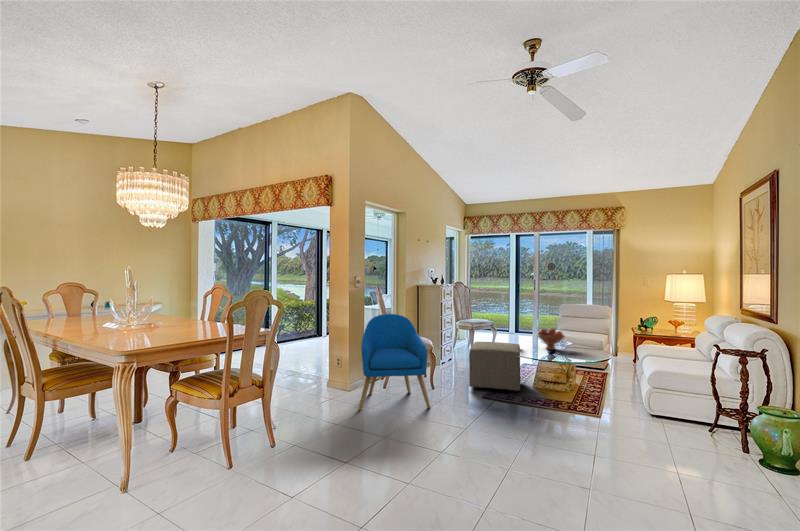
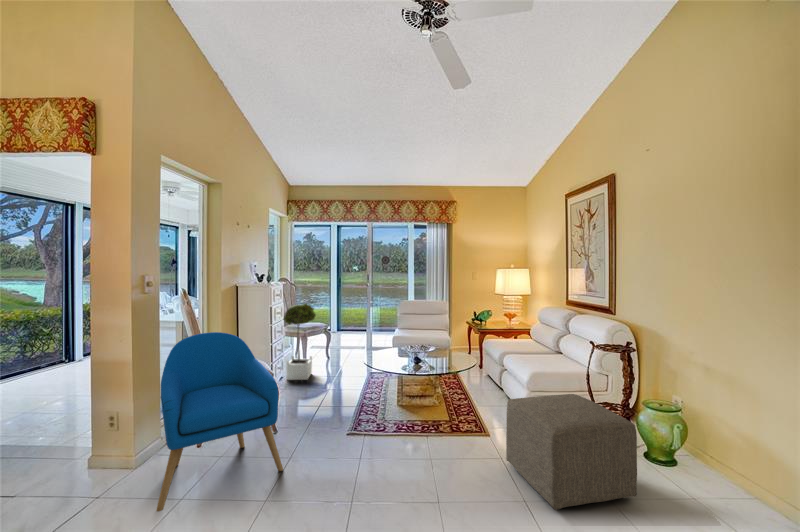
potted tree: none [449,301,475,364] -> present [284,303,316,380]
fruit bowl: present [537,328,565,350] -> none [397,330,428,356]
ottoman: present [469,342,520,392] -> present [506,394,637,510]

